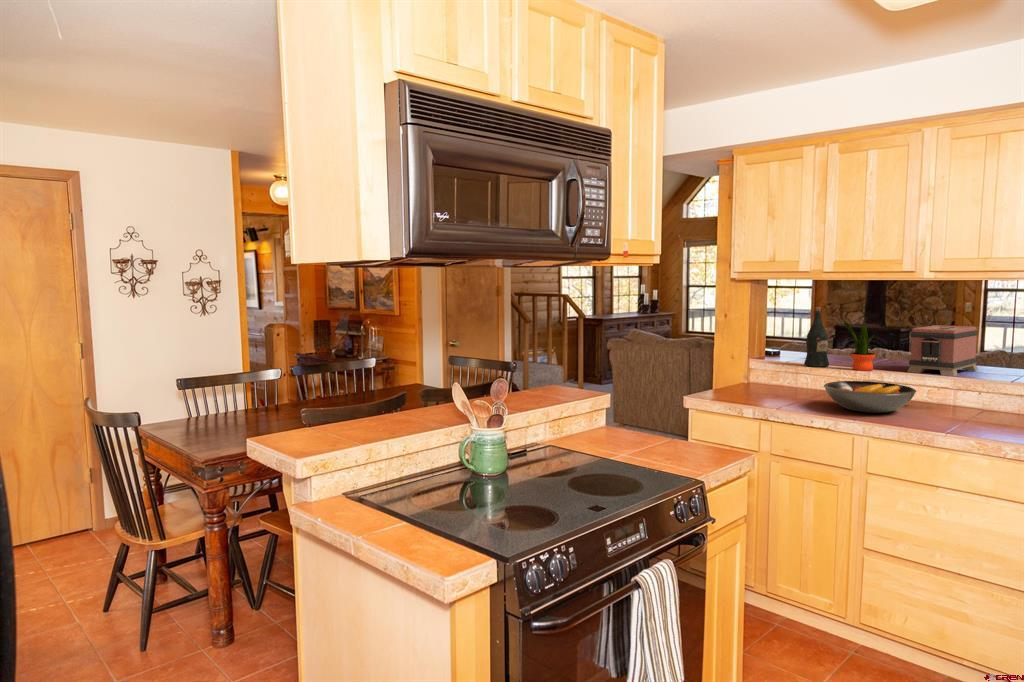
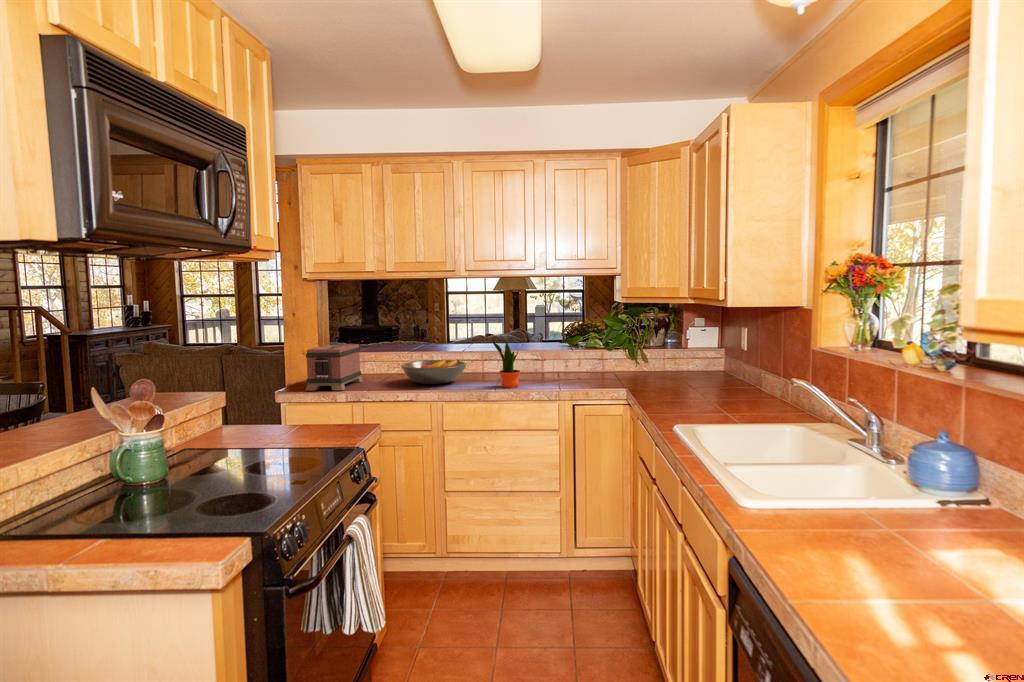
wine bottle: present [804,307,829,367] -> none [369,303,389,355]
potted plant: present [843,319,876,371] -> present [492,339,520,388]
toaster: present [907,325,978,376] -> present [306,344,363,391]

